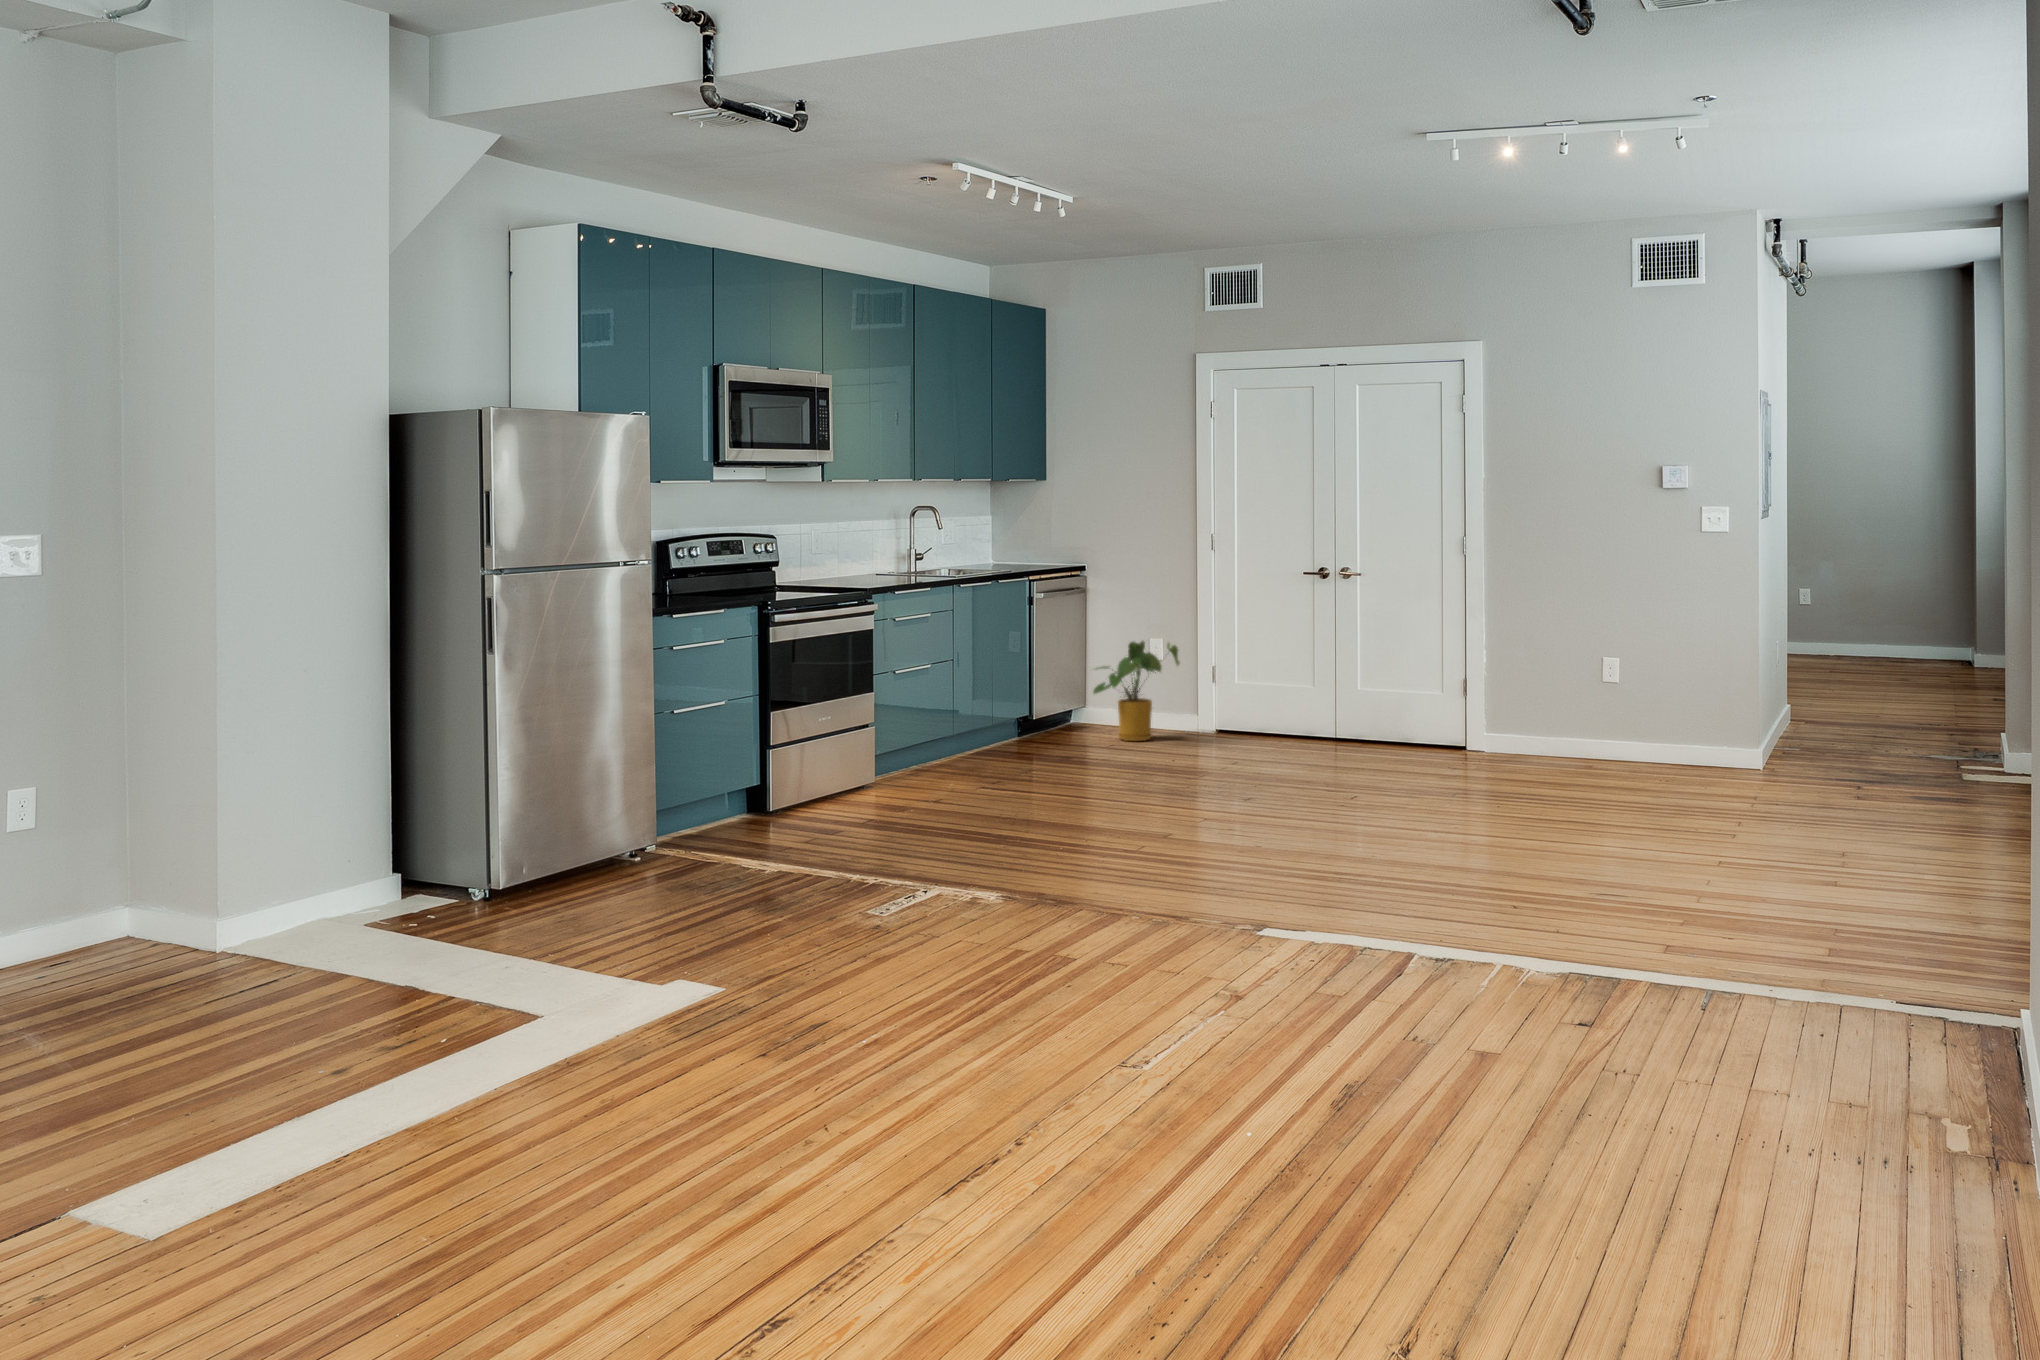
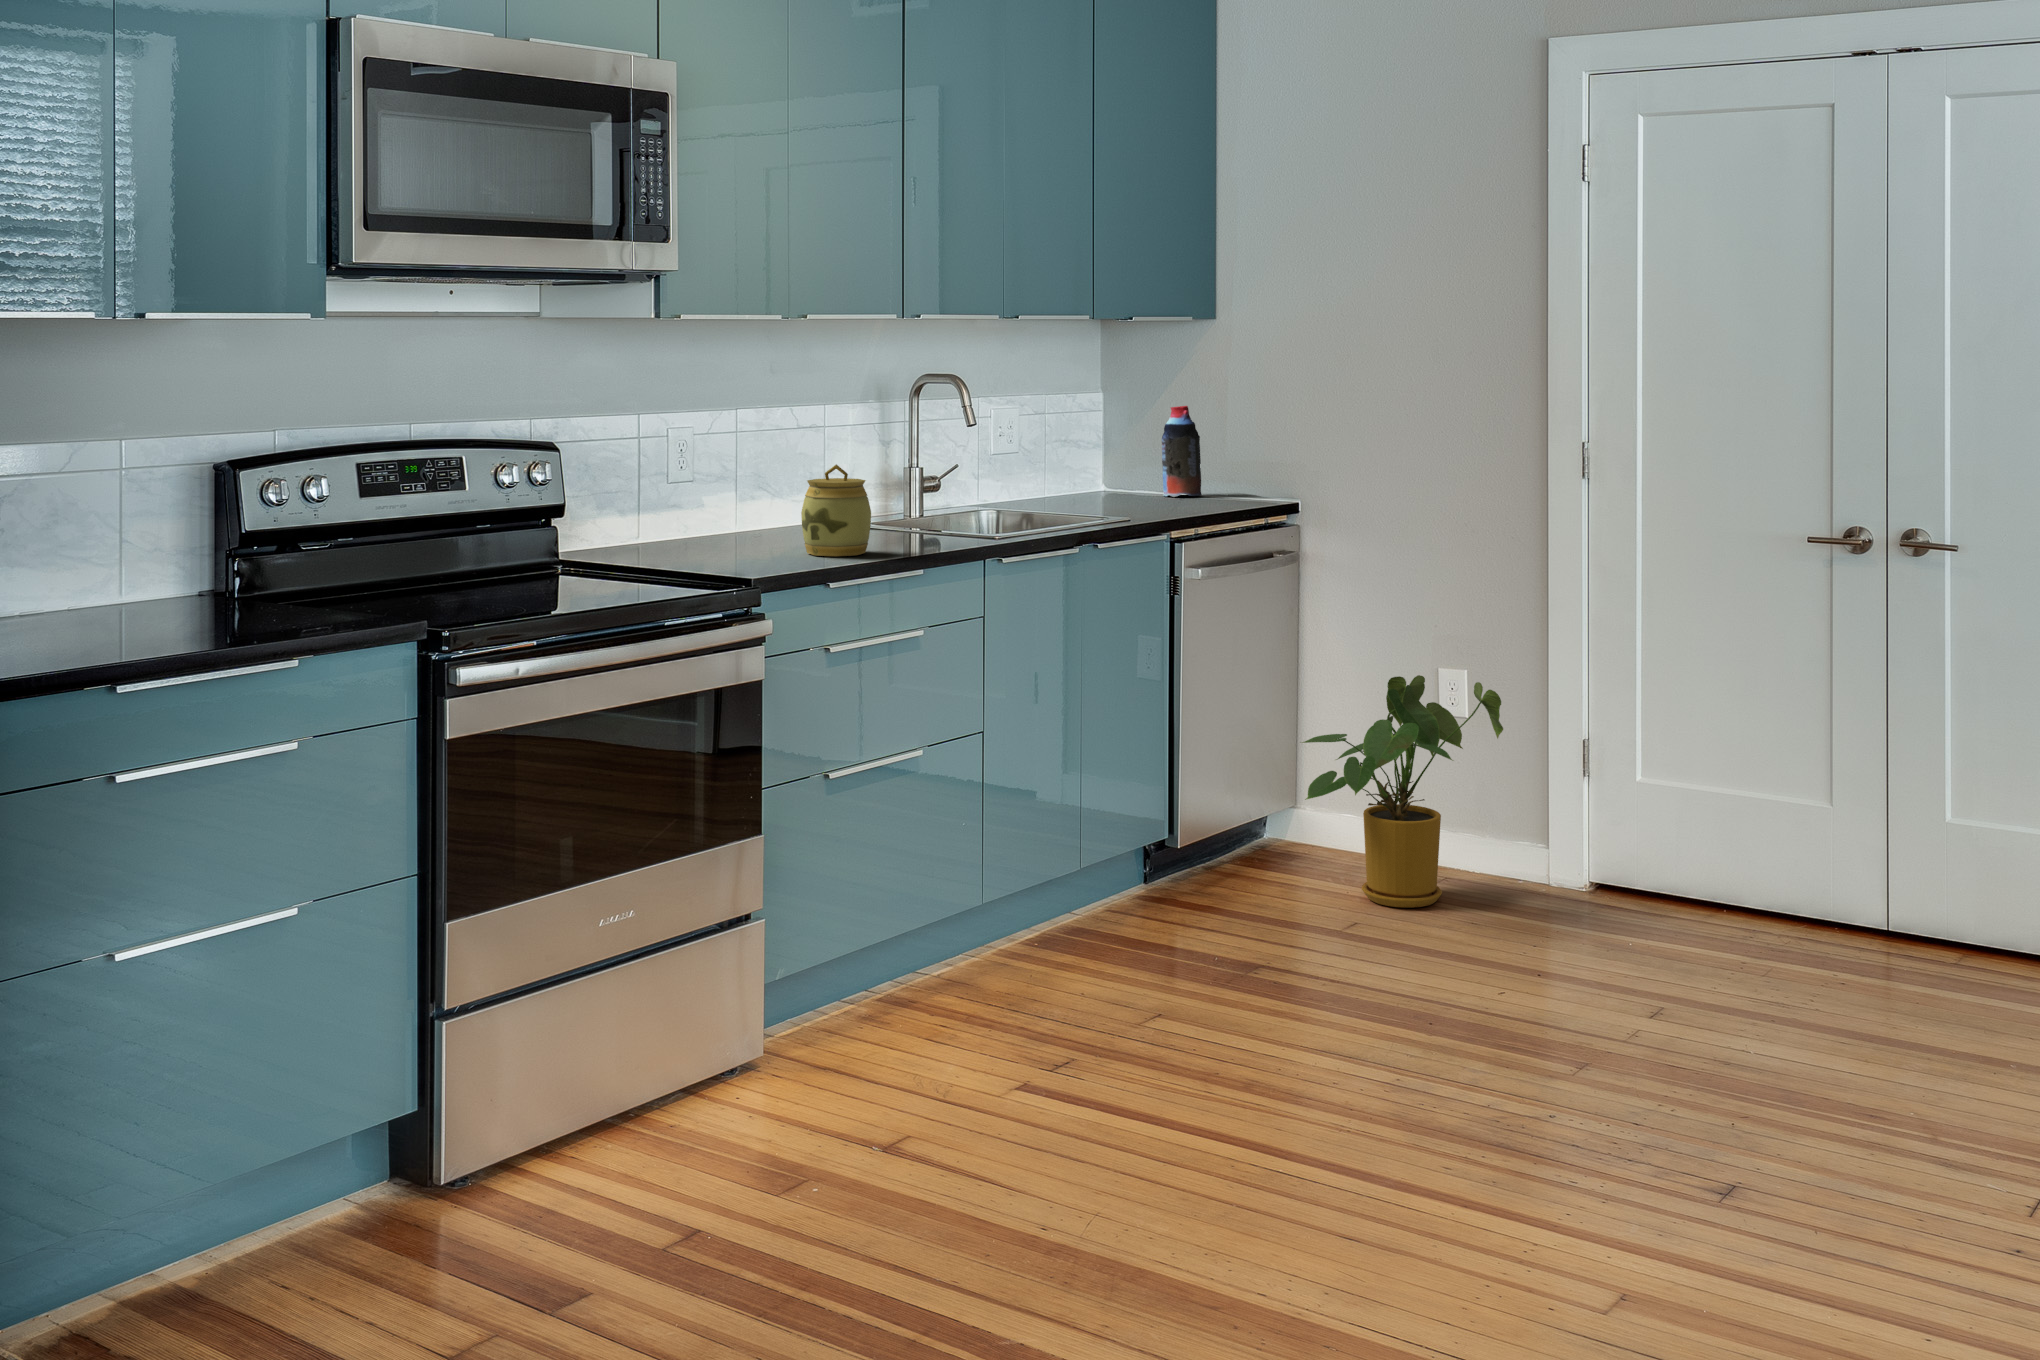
bottle: none [1021,520,1041,564] -> present [1162,406,1202,497]
jar: none [878,543,908,582] -> present [801,464,871,556]

